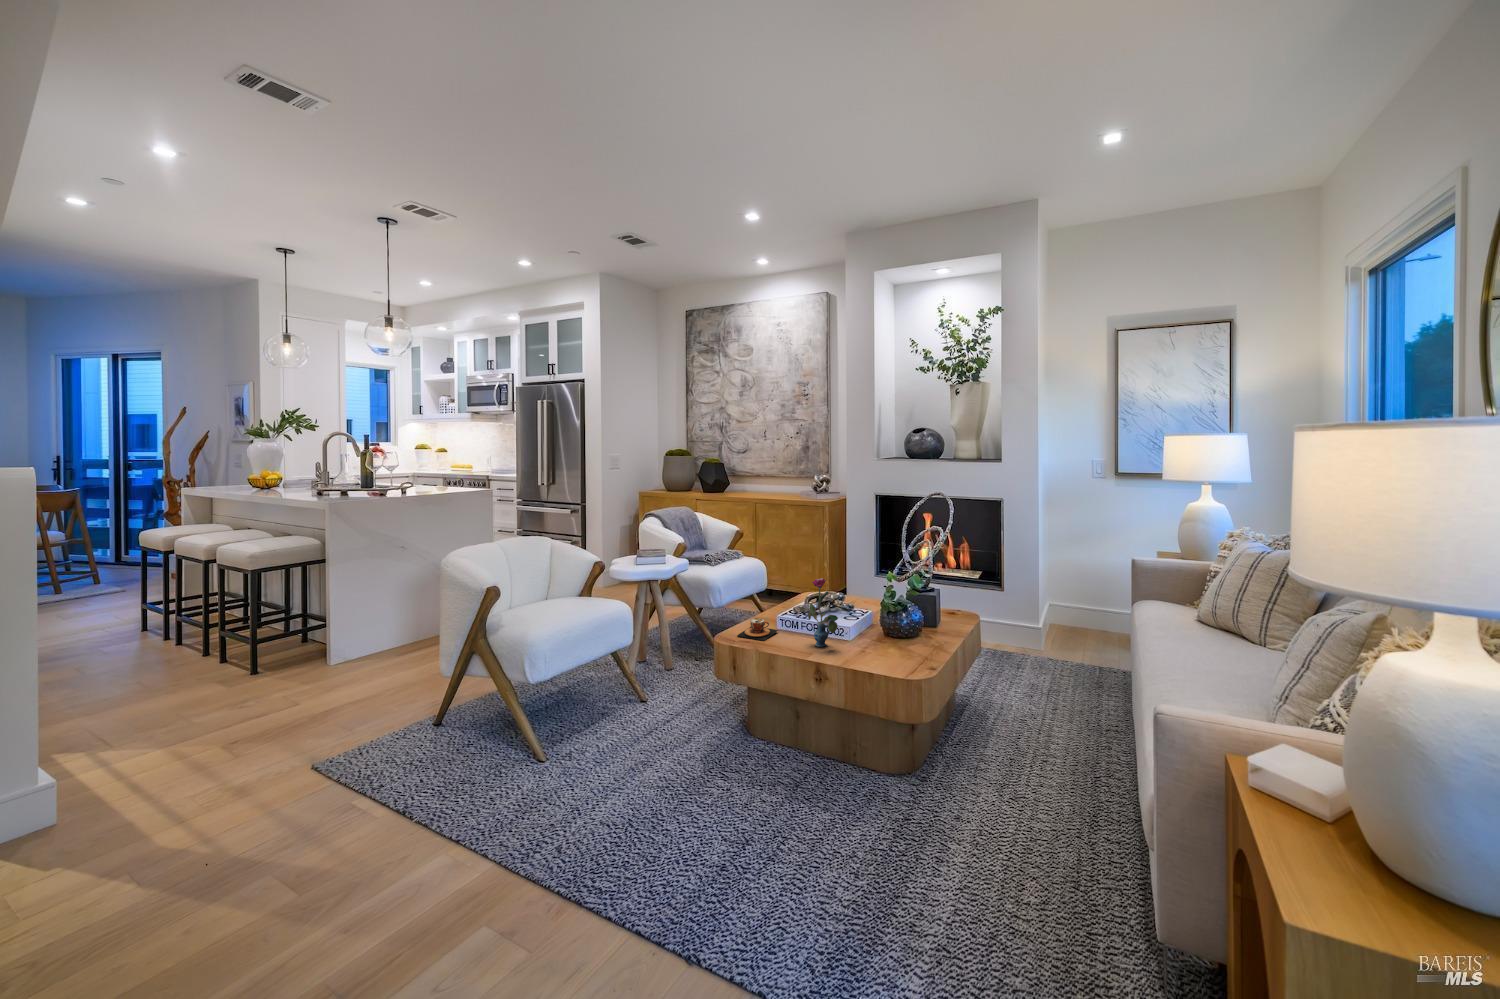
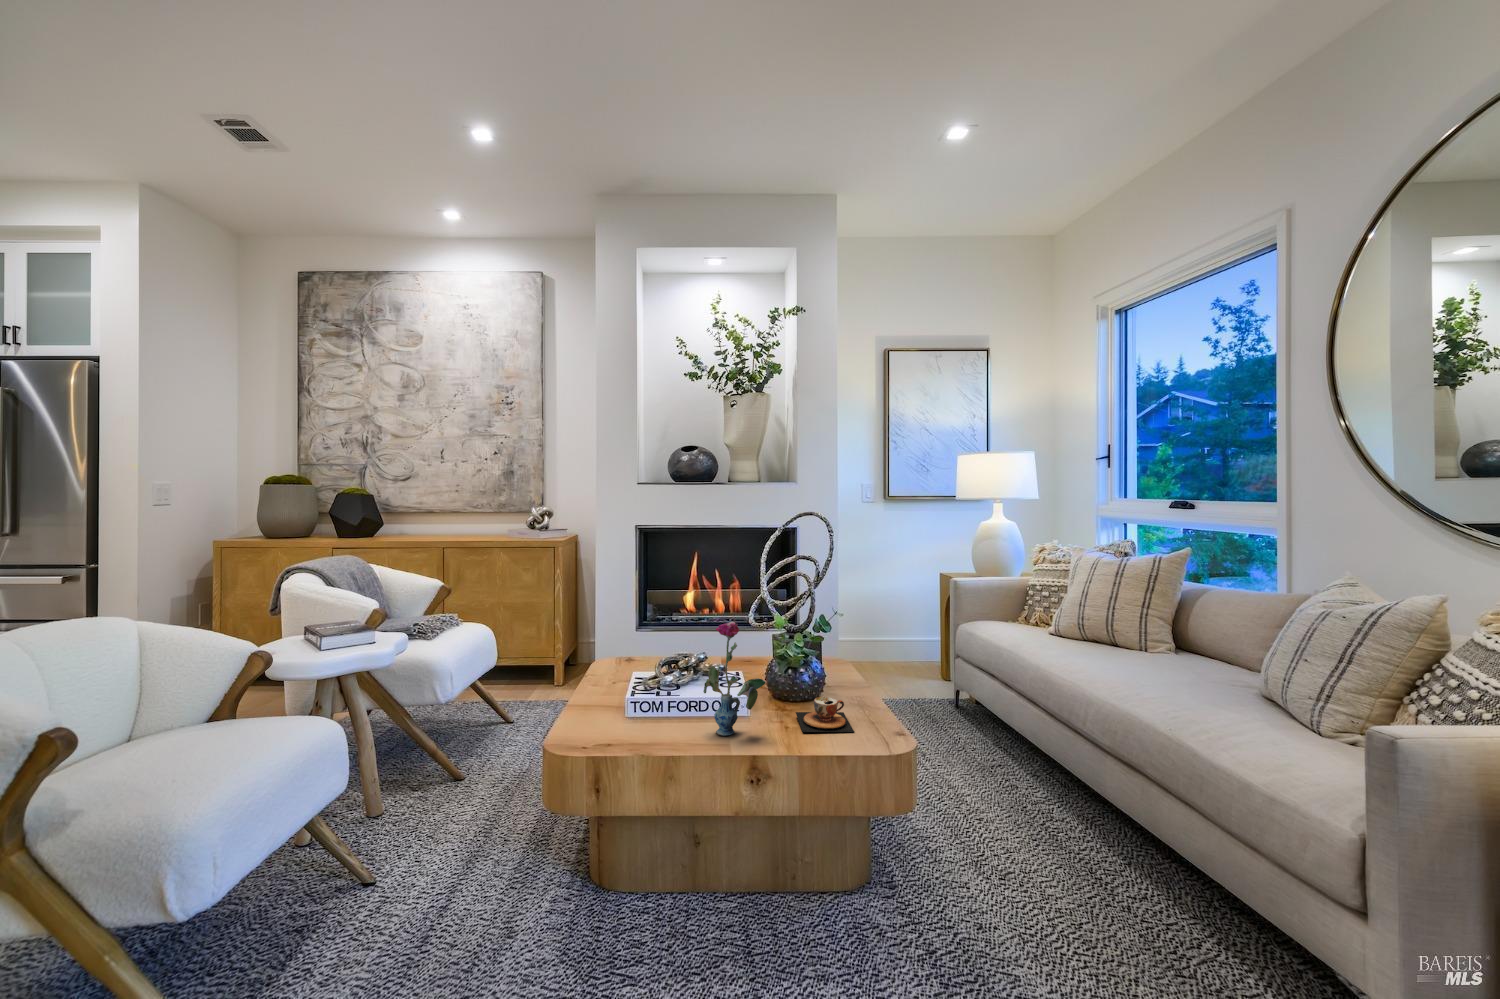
teacup: present [738,618,778,641] -> present [796,697,854,732]

